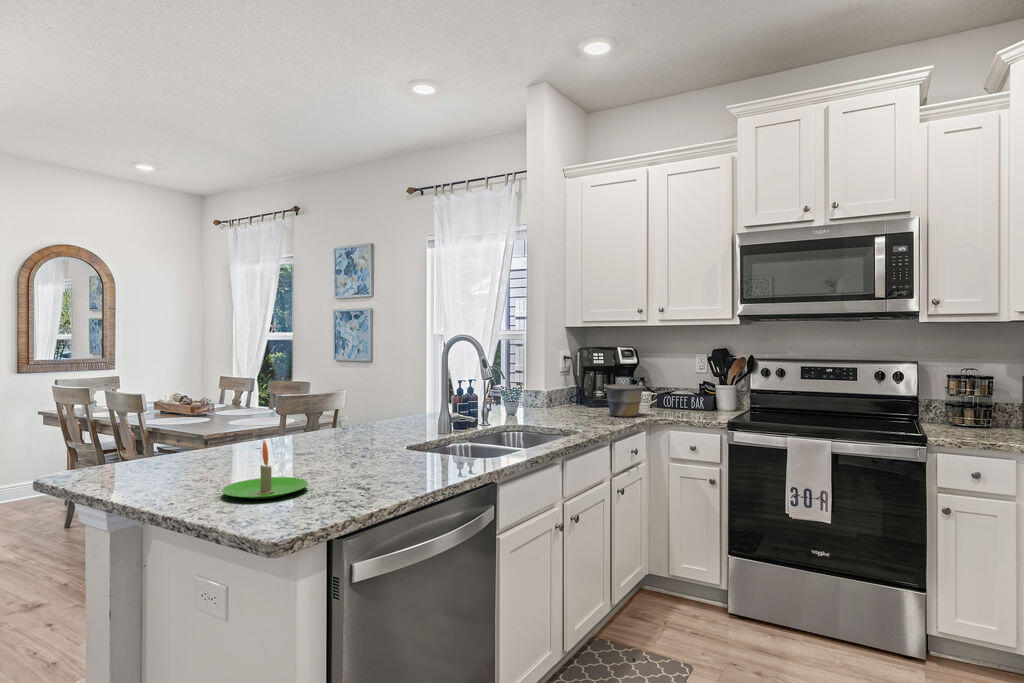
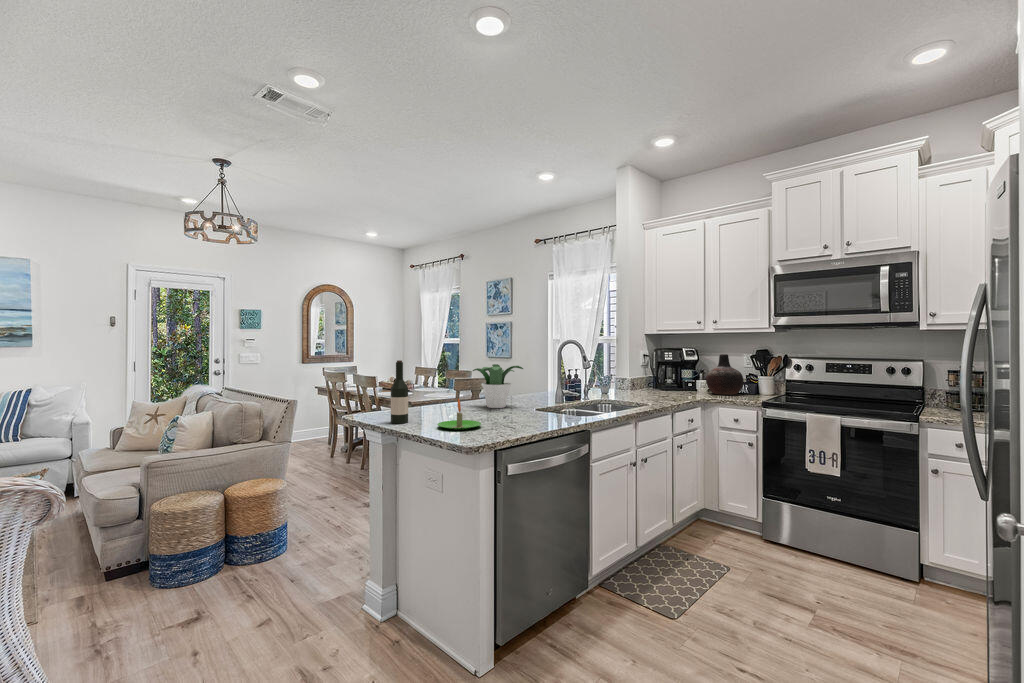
vase: none [648,355,697,411] -> present [706,354,744,395]
wine bottle: none [132,372,168,490] -> present [391,360,408,424]
potted plant: none [300,374,387,447] -> present [473,364,523,408]
bowl: present [604,384,645,417] -> none [671,375,702,397]

